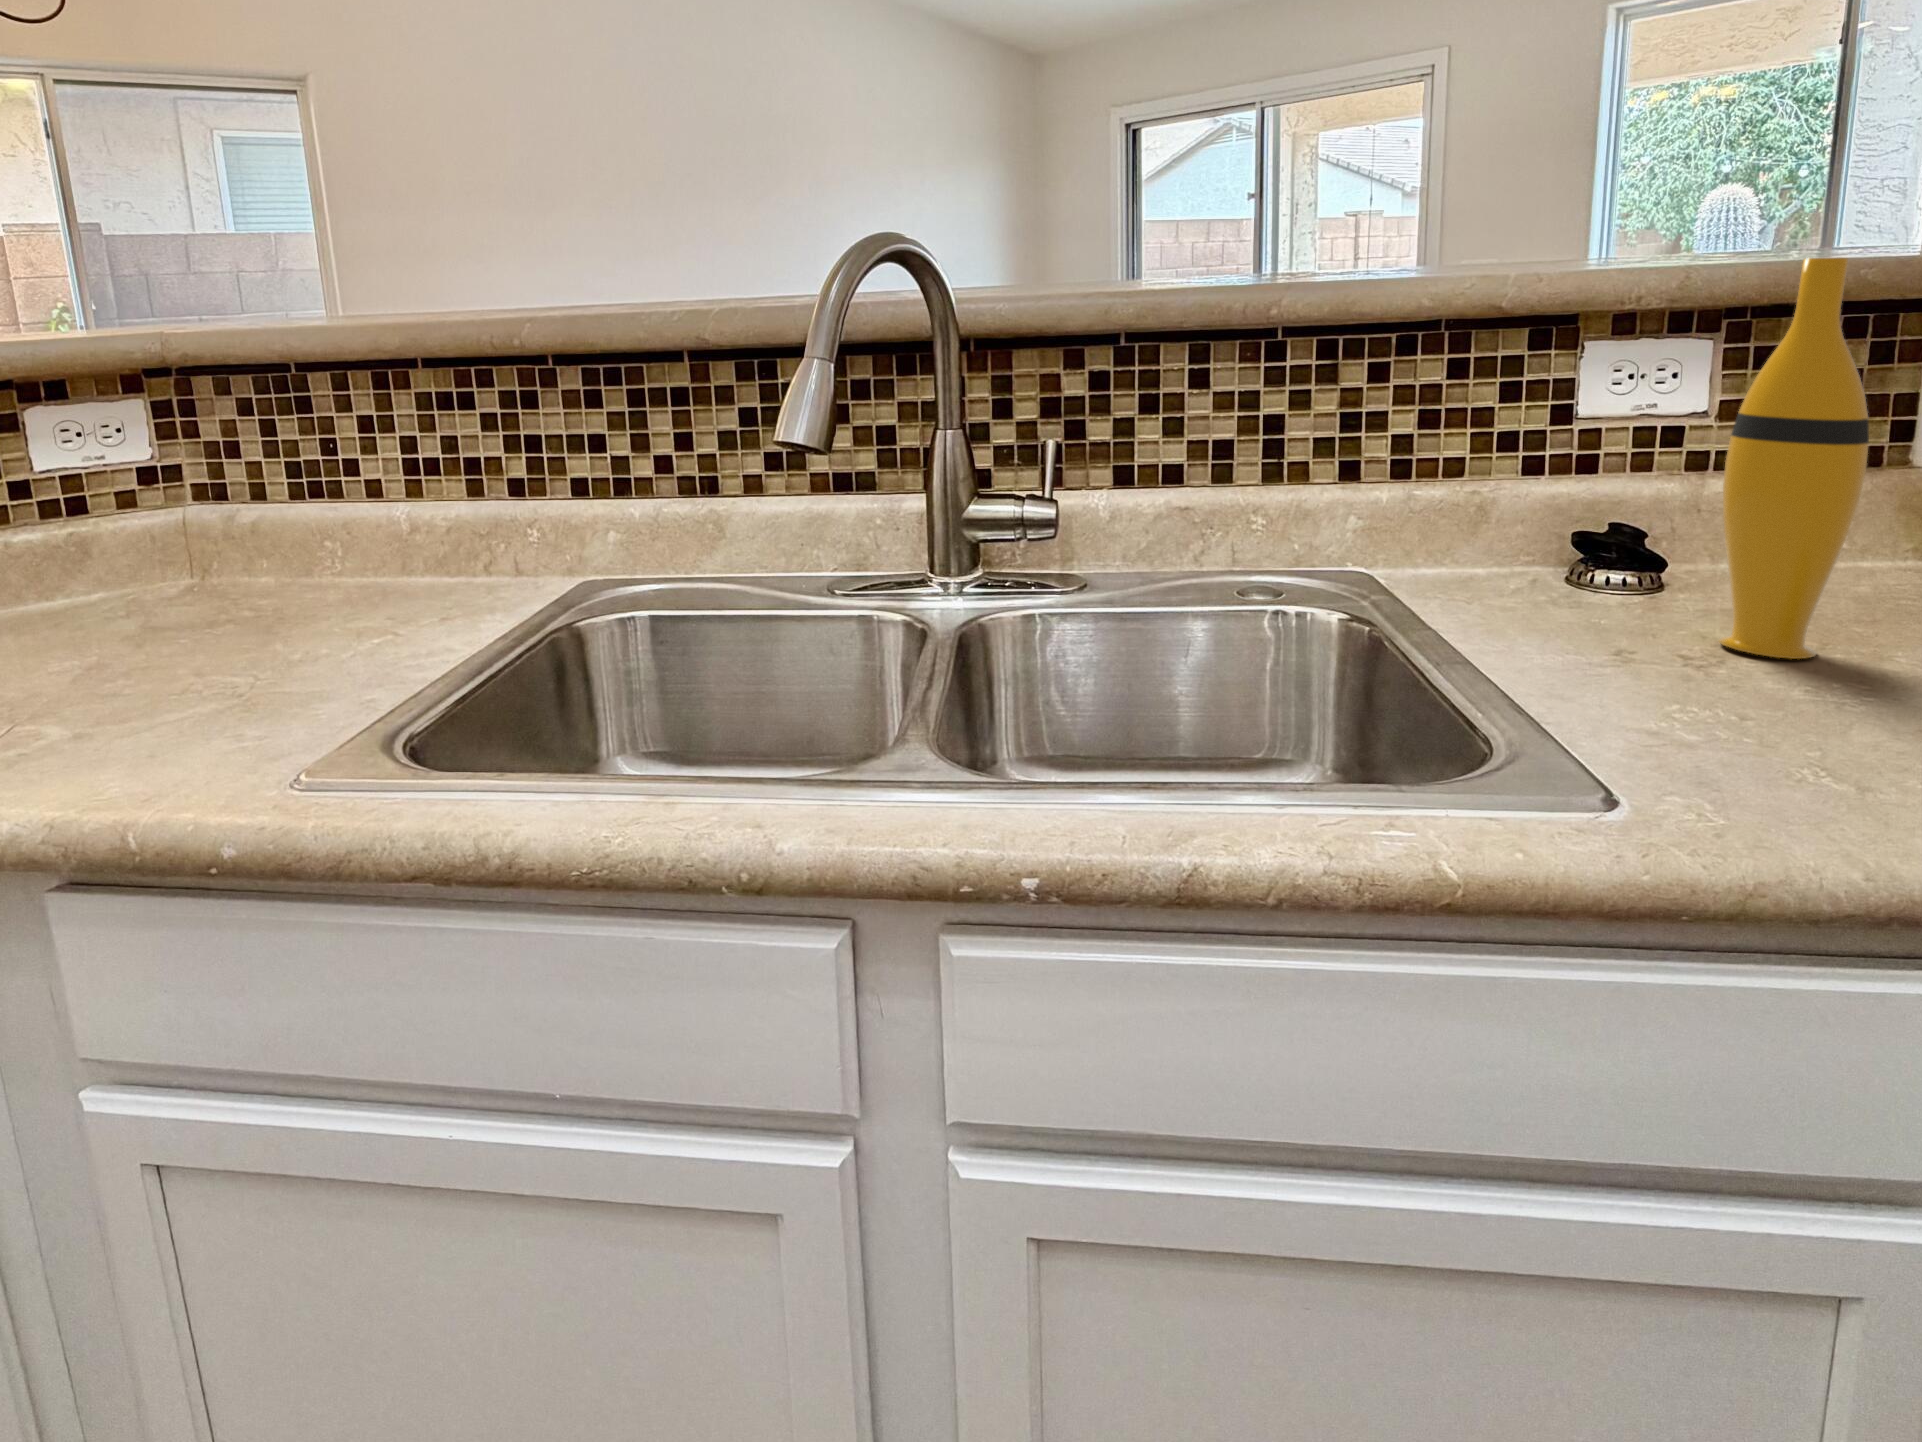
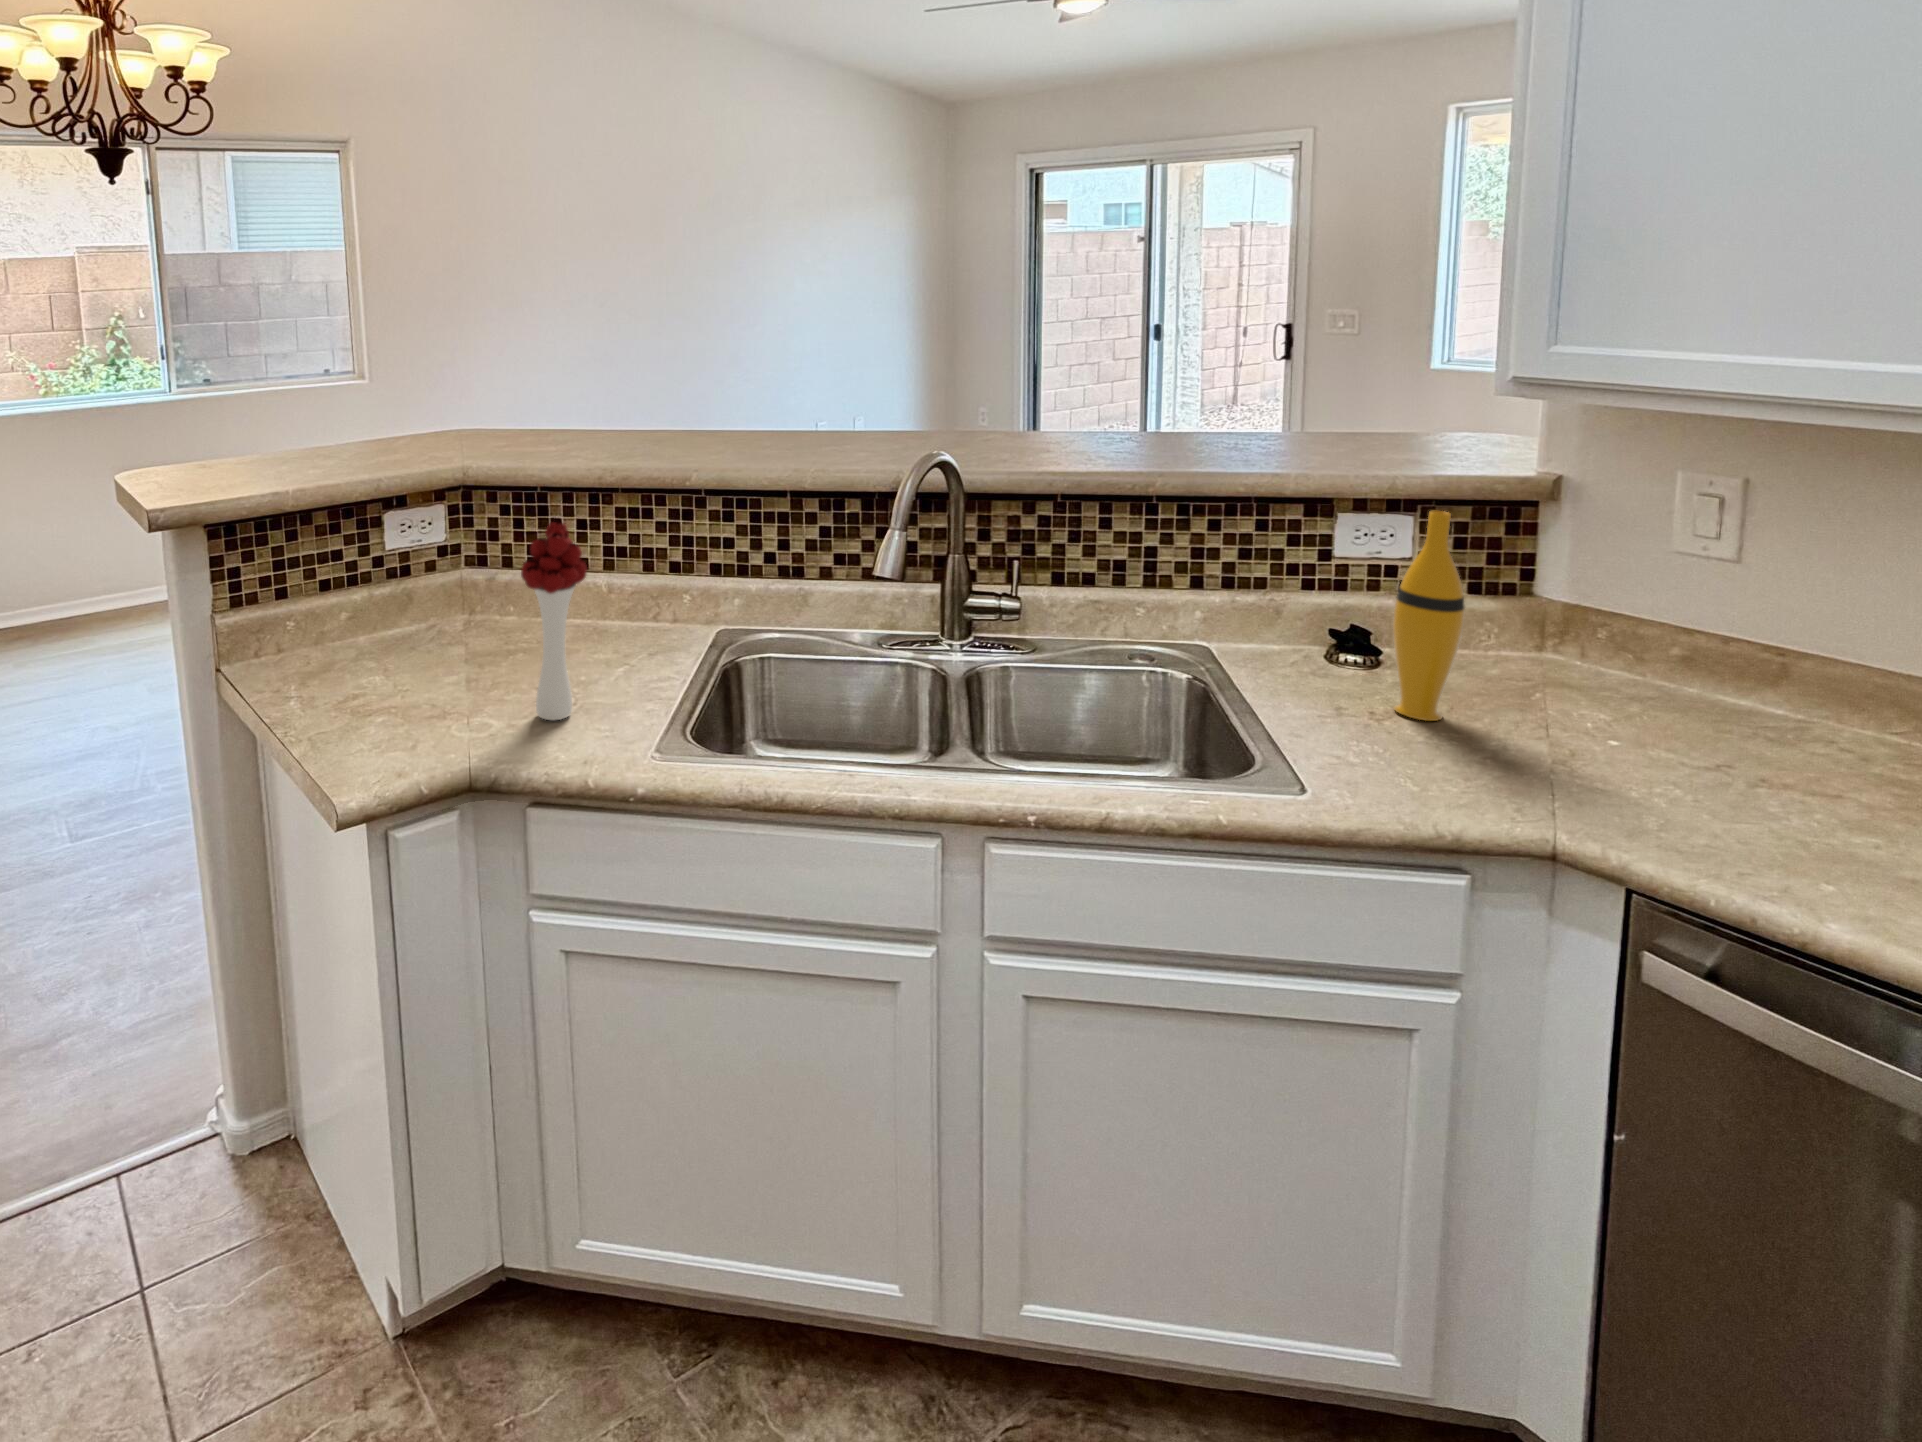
flower bouquet: none [46,334,211,717] -> present [521,522,587,720]

